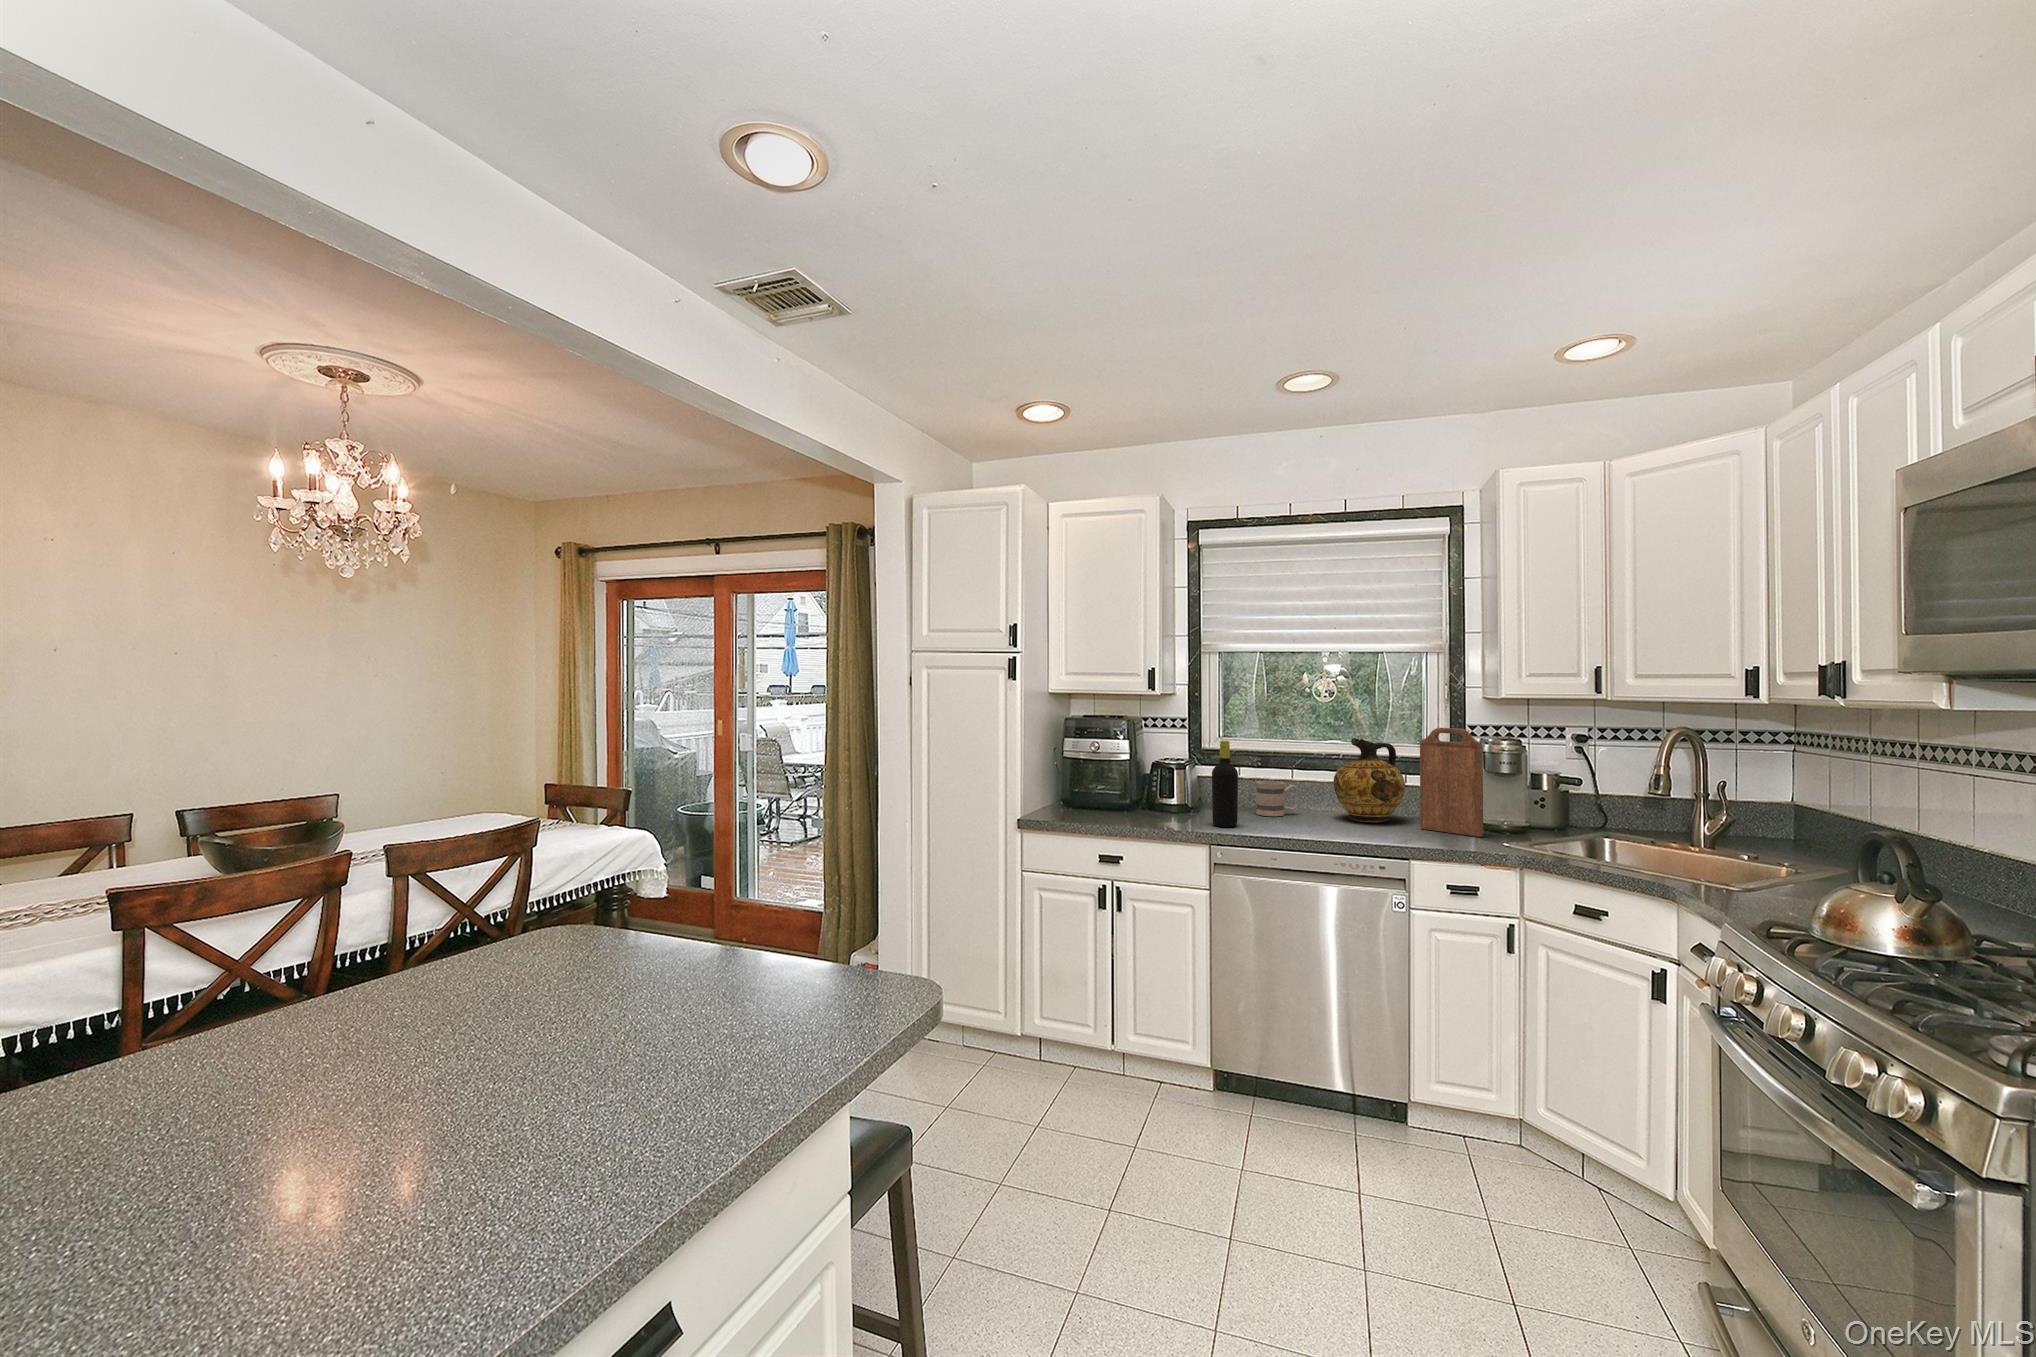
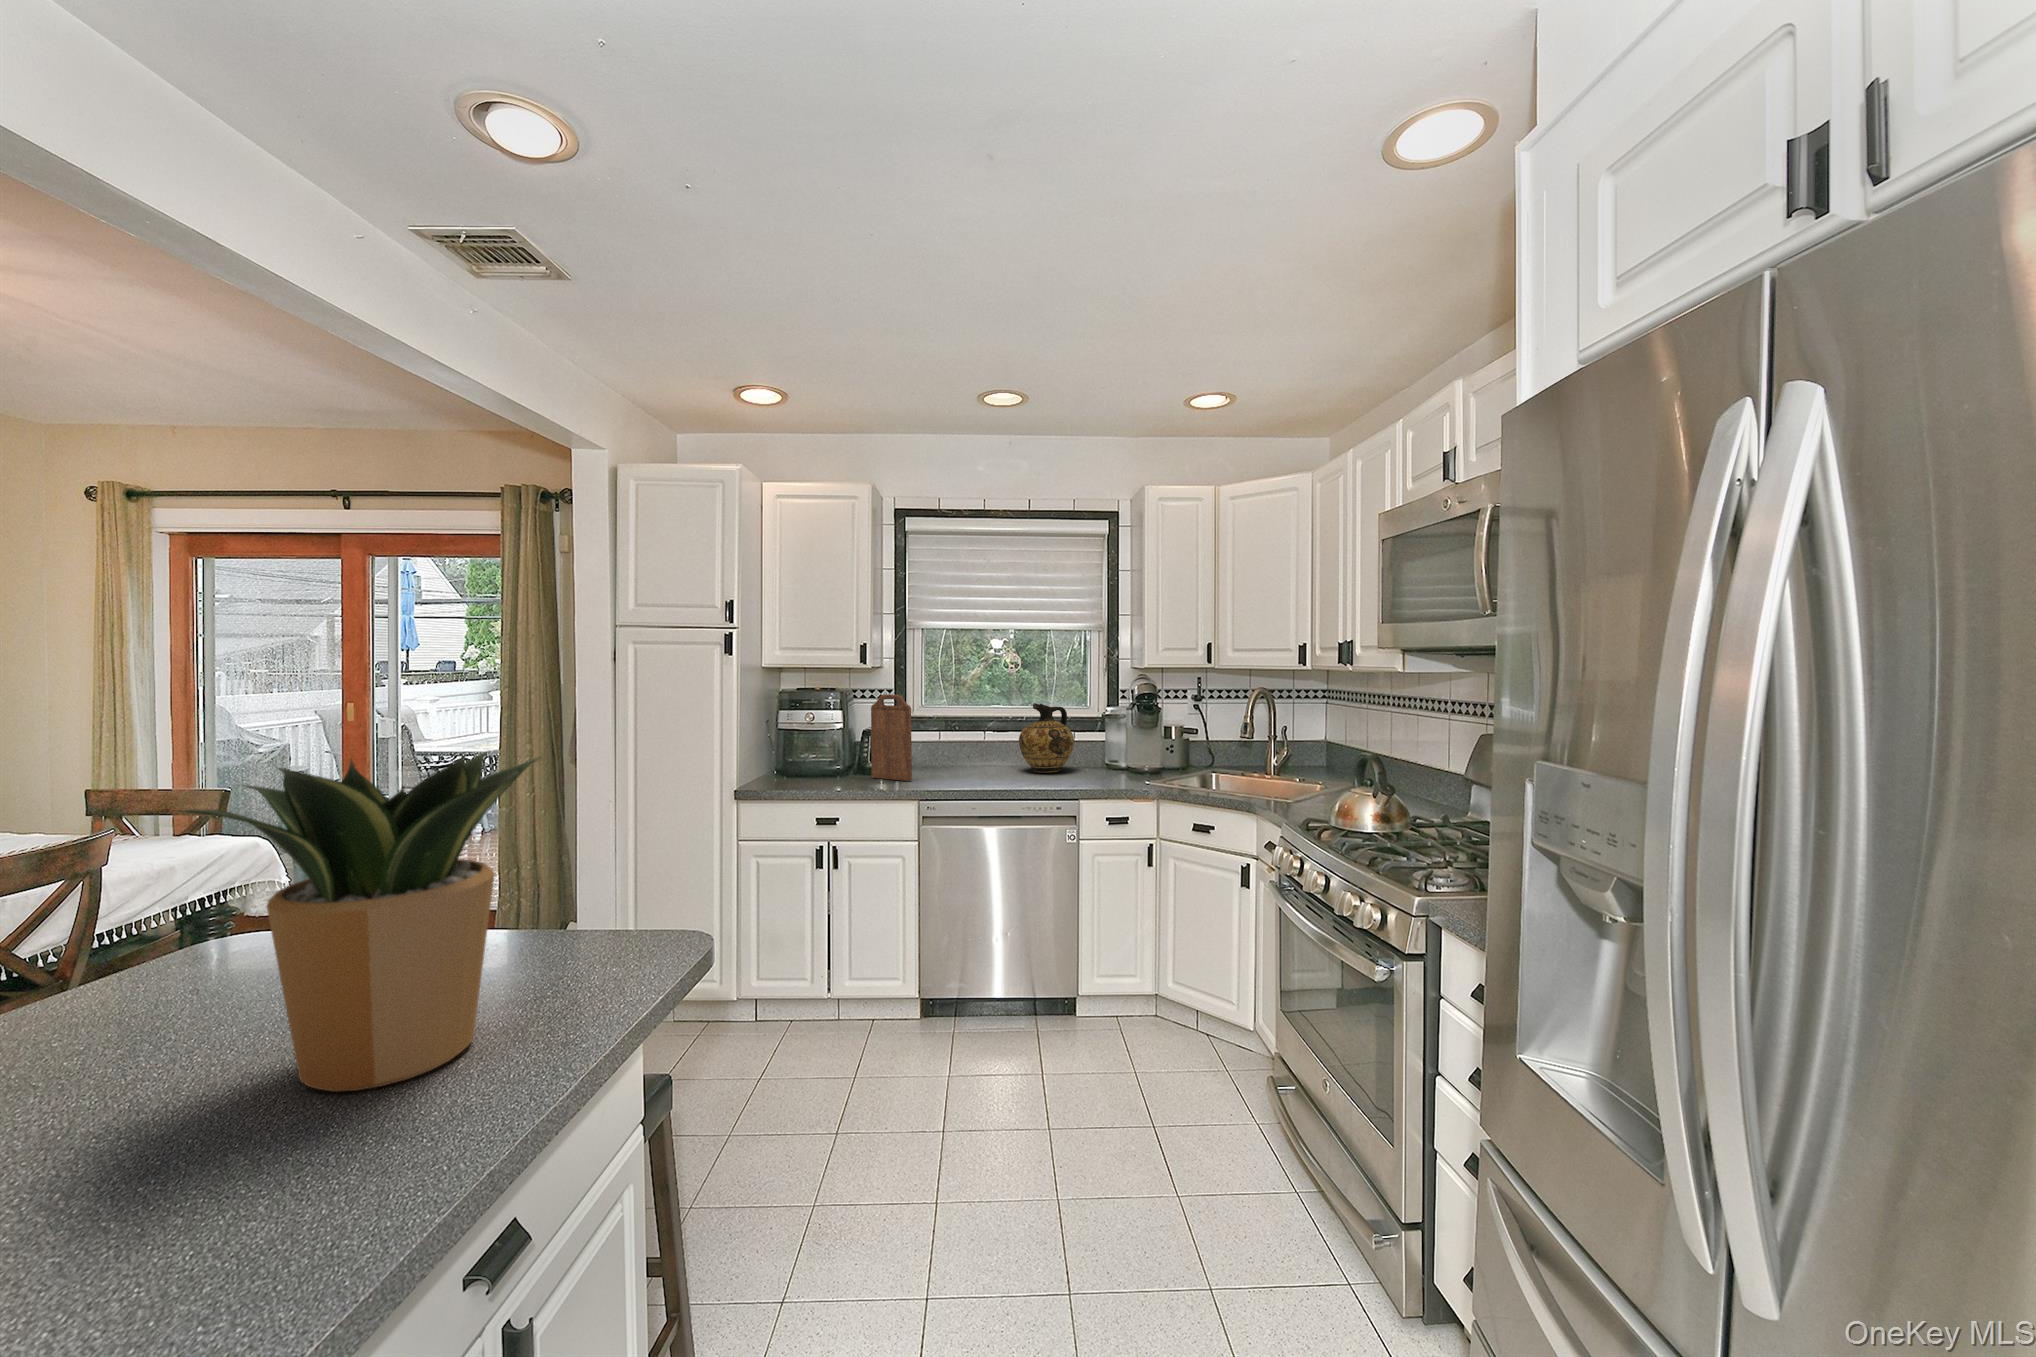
cutting board: present [1420,728,1483,837] -> present [871,695,912,781]
bottle: present [1212,740,1238,827] -> none [919,708,942,784]
potted plant: none [417,776,762,1119] -> present [179,752,541,1092]
mug: present [1256,781,1298,816] -> none [955,743,990,773]

